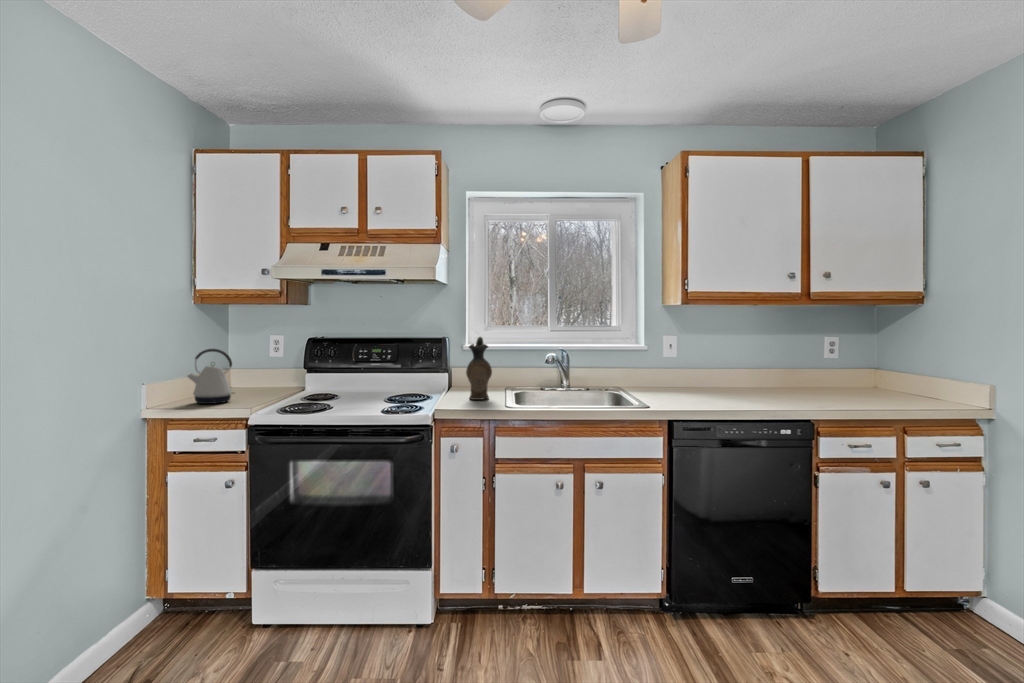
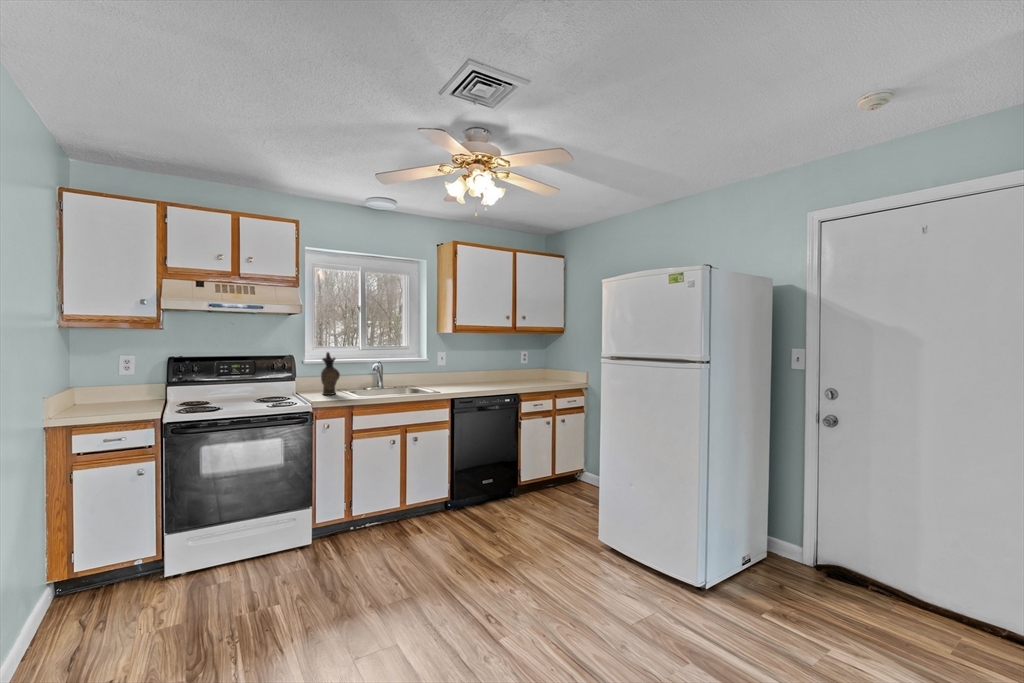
kettle: present [187,349,235,404] -> none [75,367,120,414]

